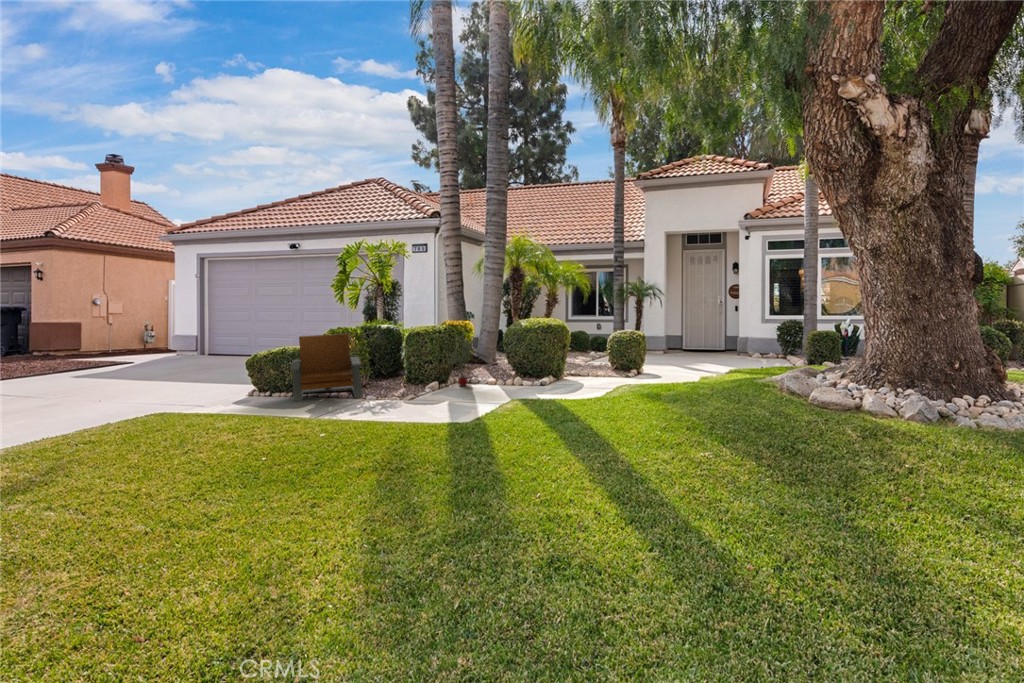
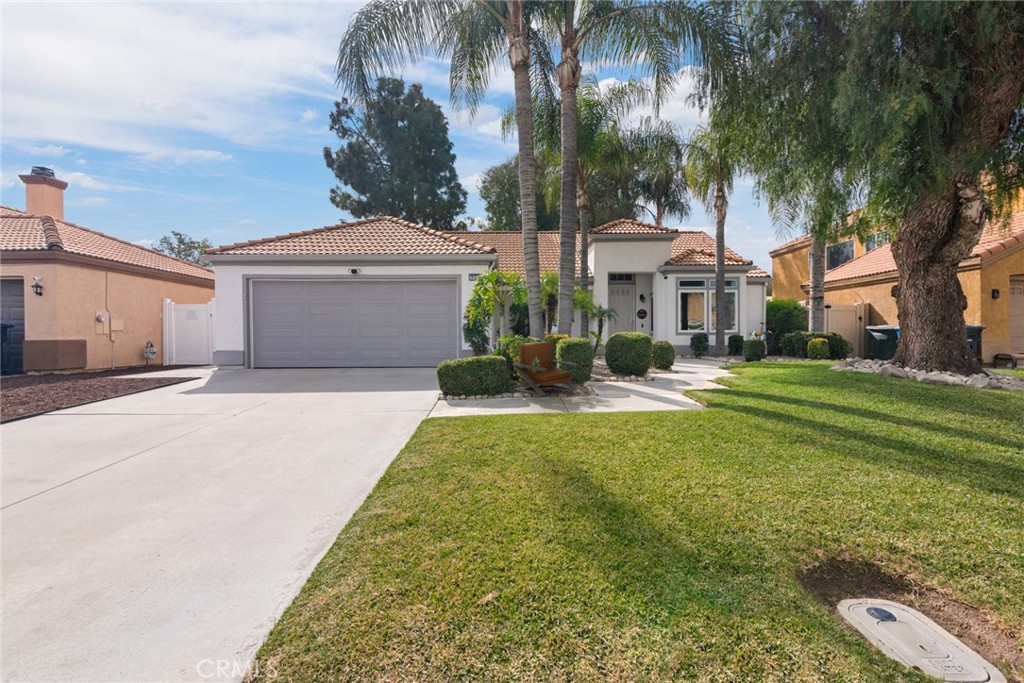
potted tree: present [448,336,475,386] -> none [595,342,616,379]

